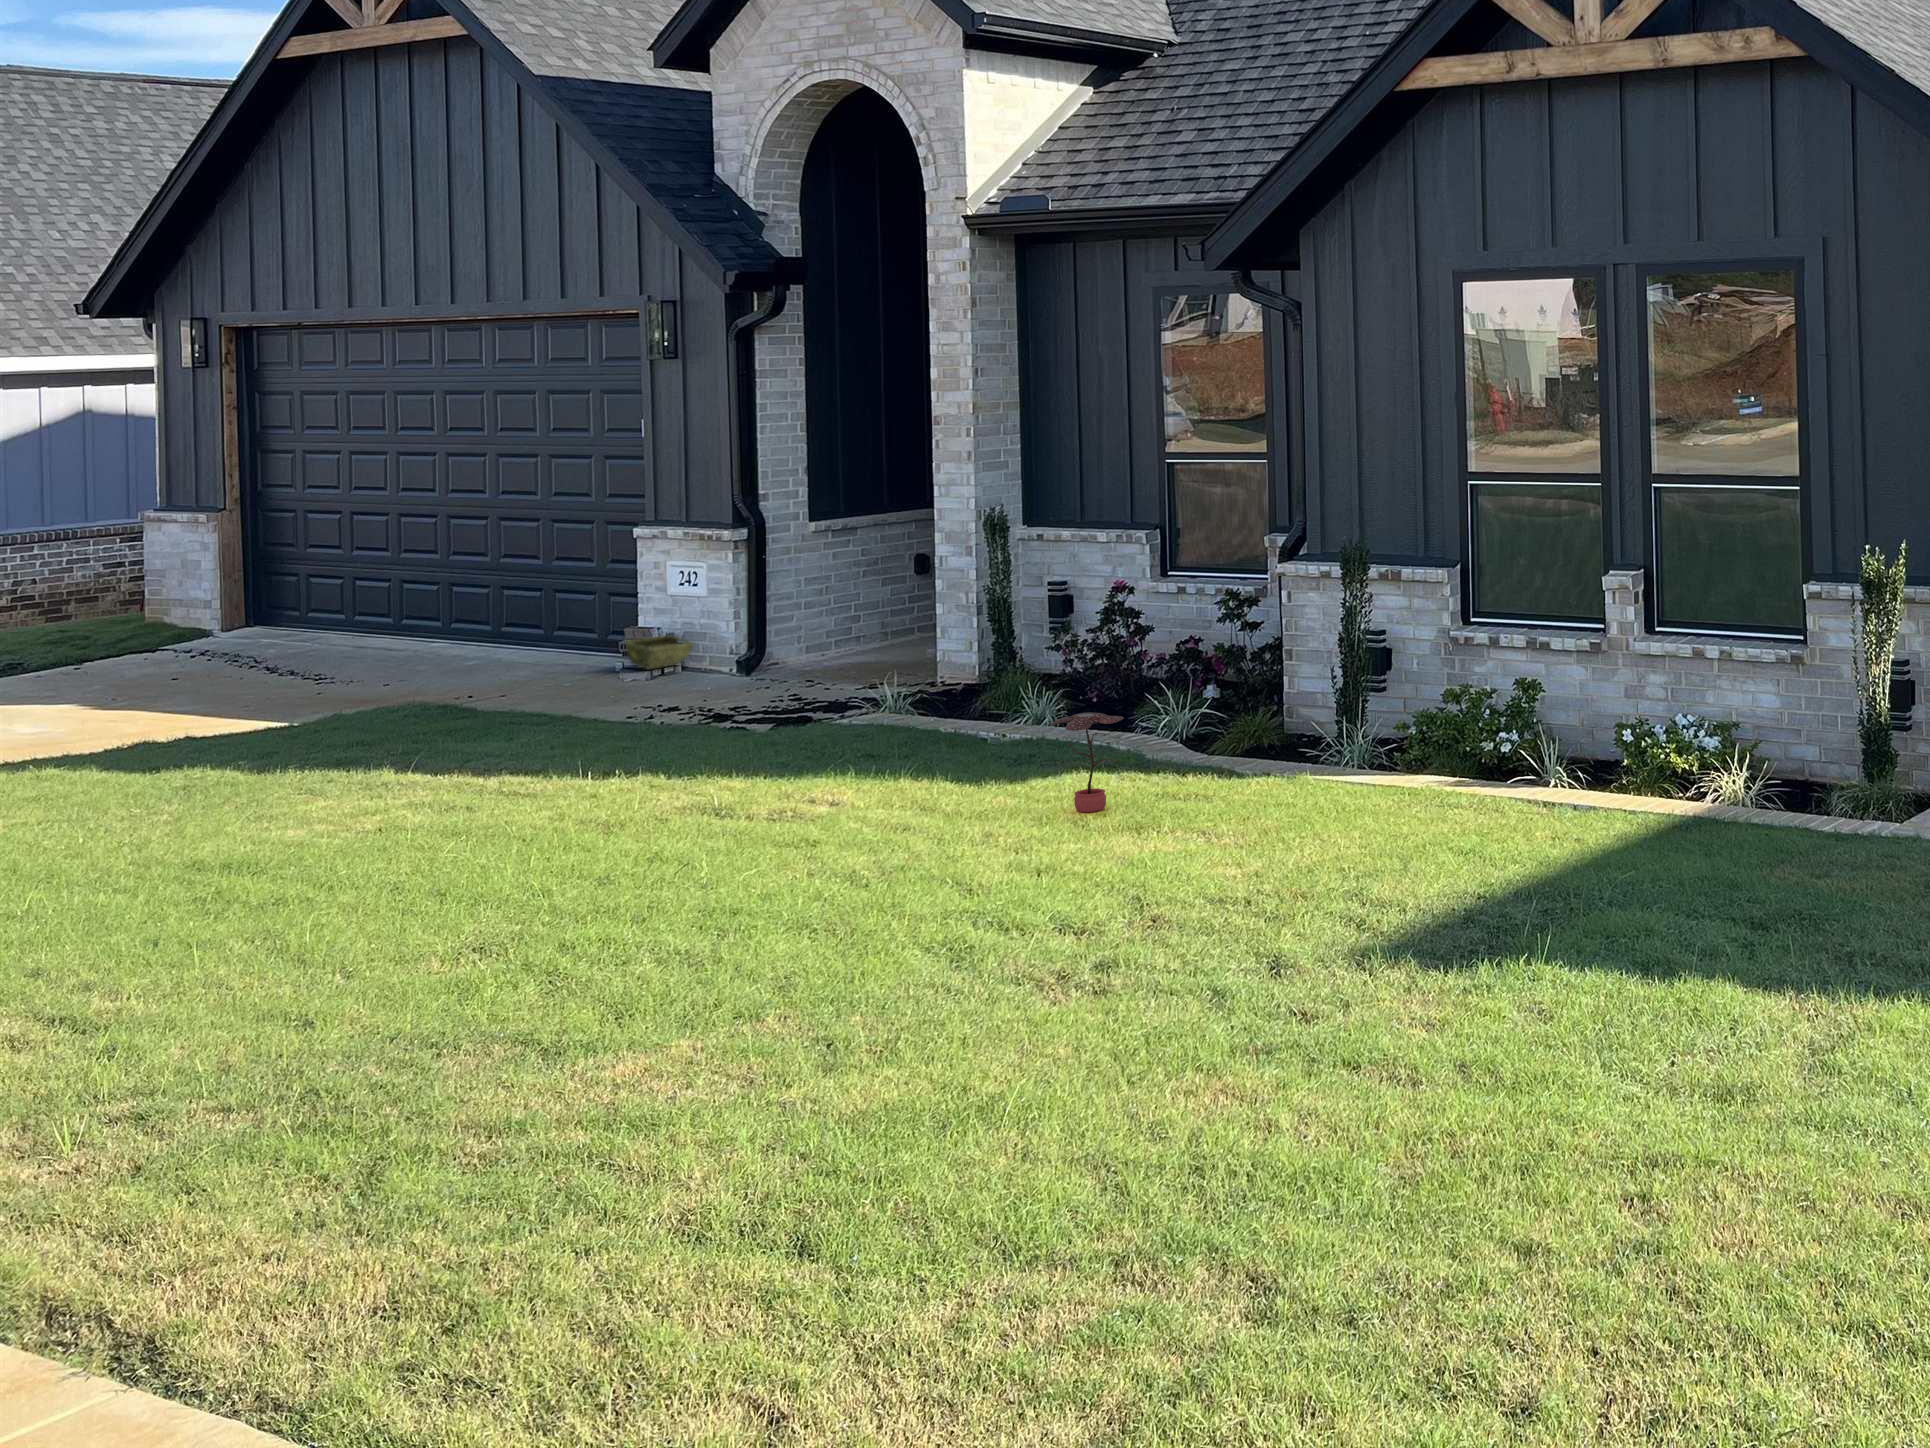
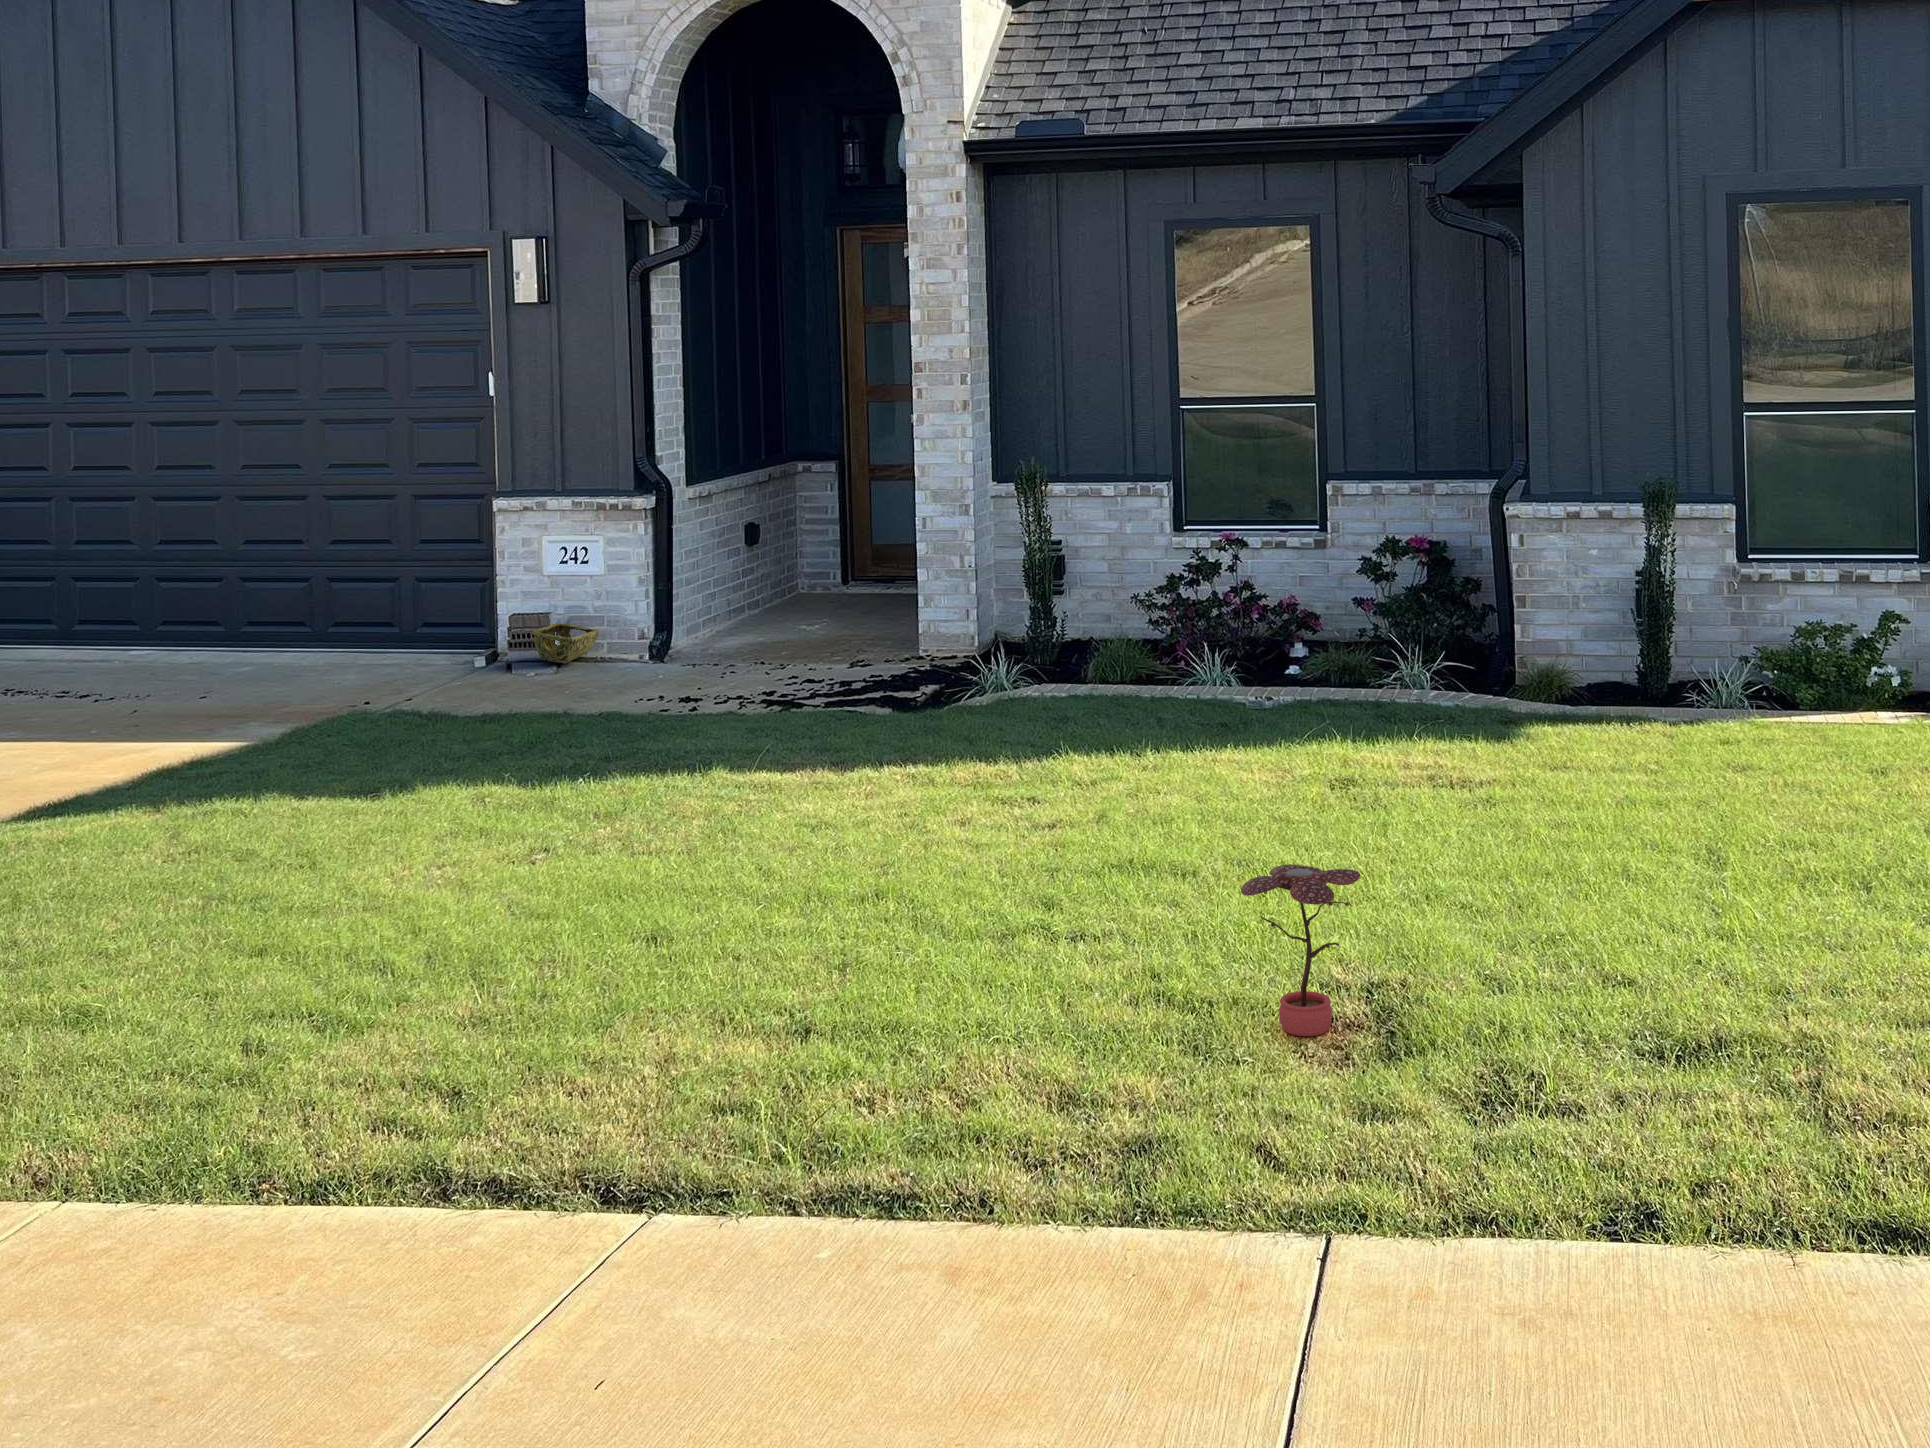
potted plant: present [1050,713,1124,812] -> present [1241,864,1360,1036]

